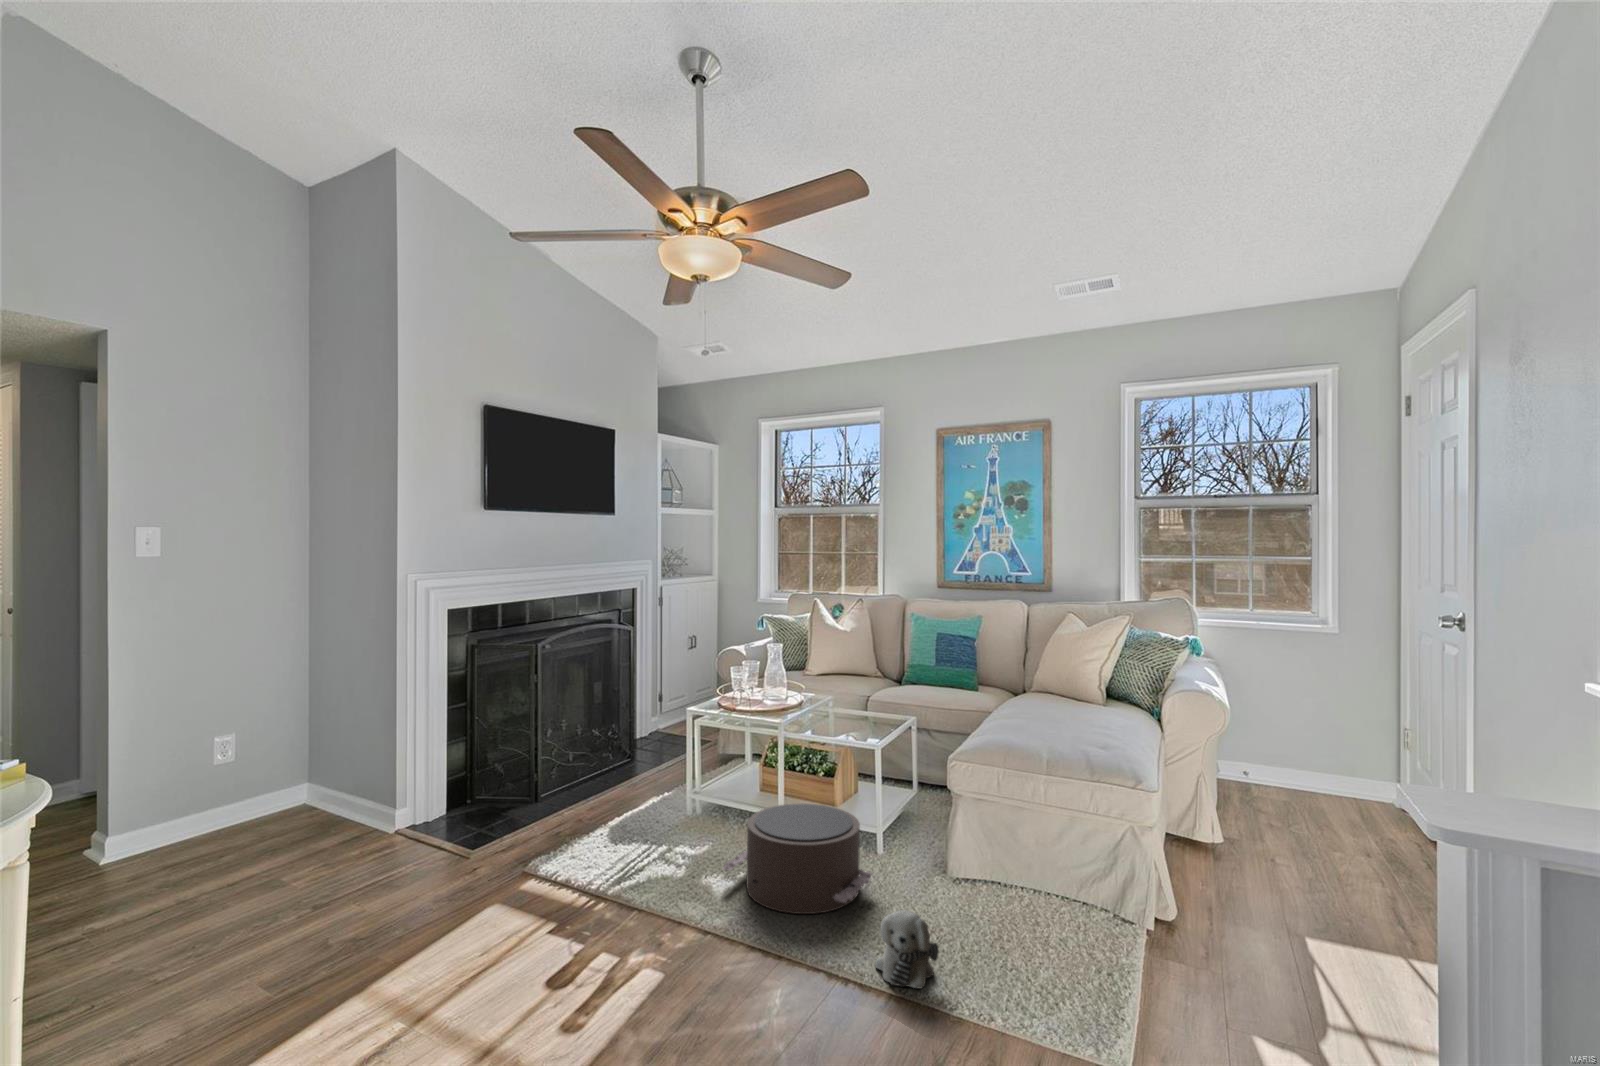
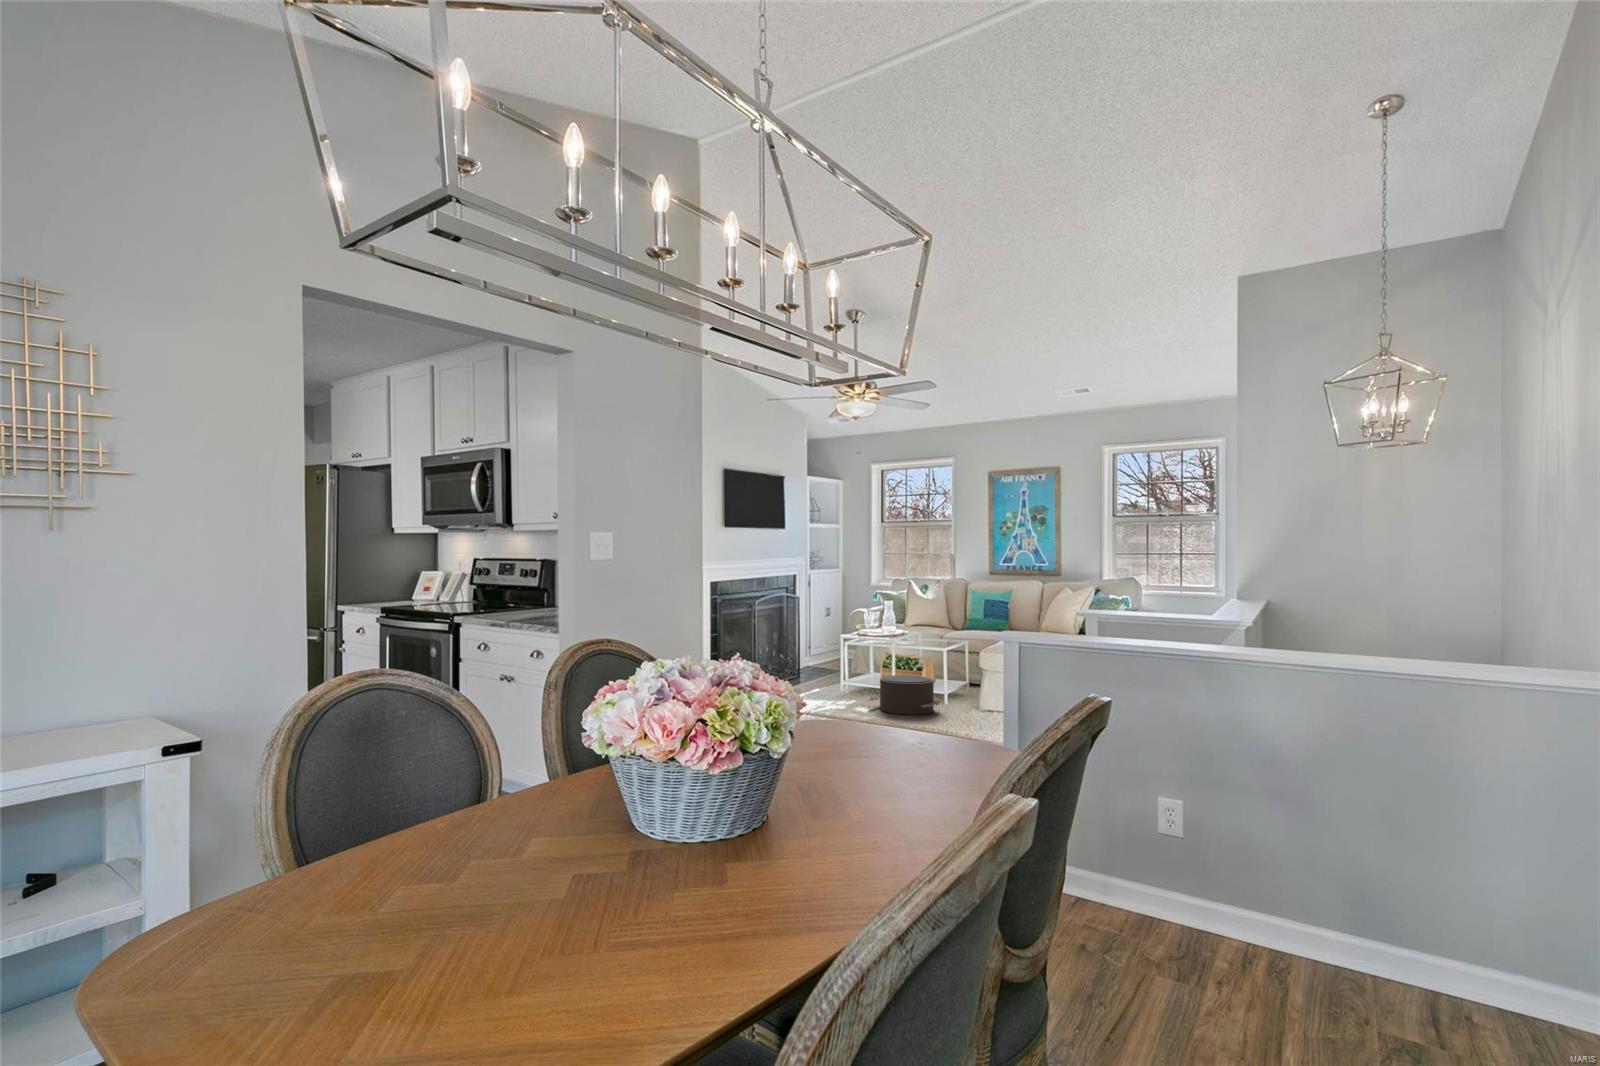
plush toy: present [875,910,939,989] -> none [939,700,965,728]

